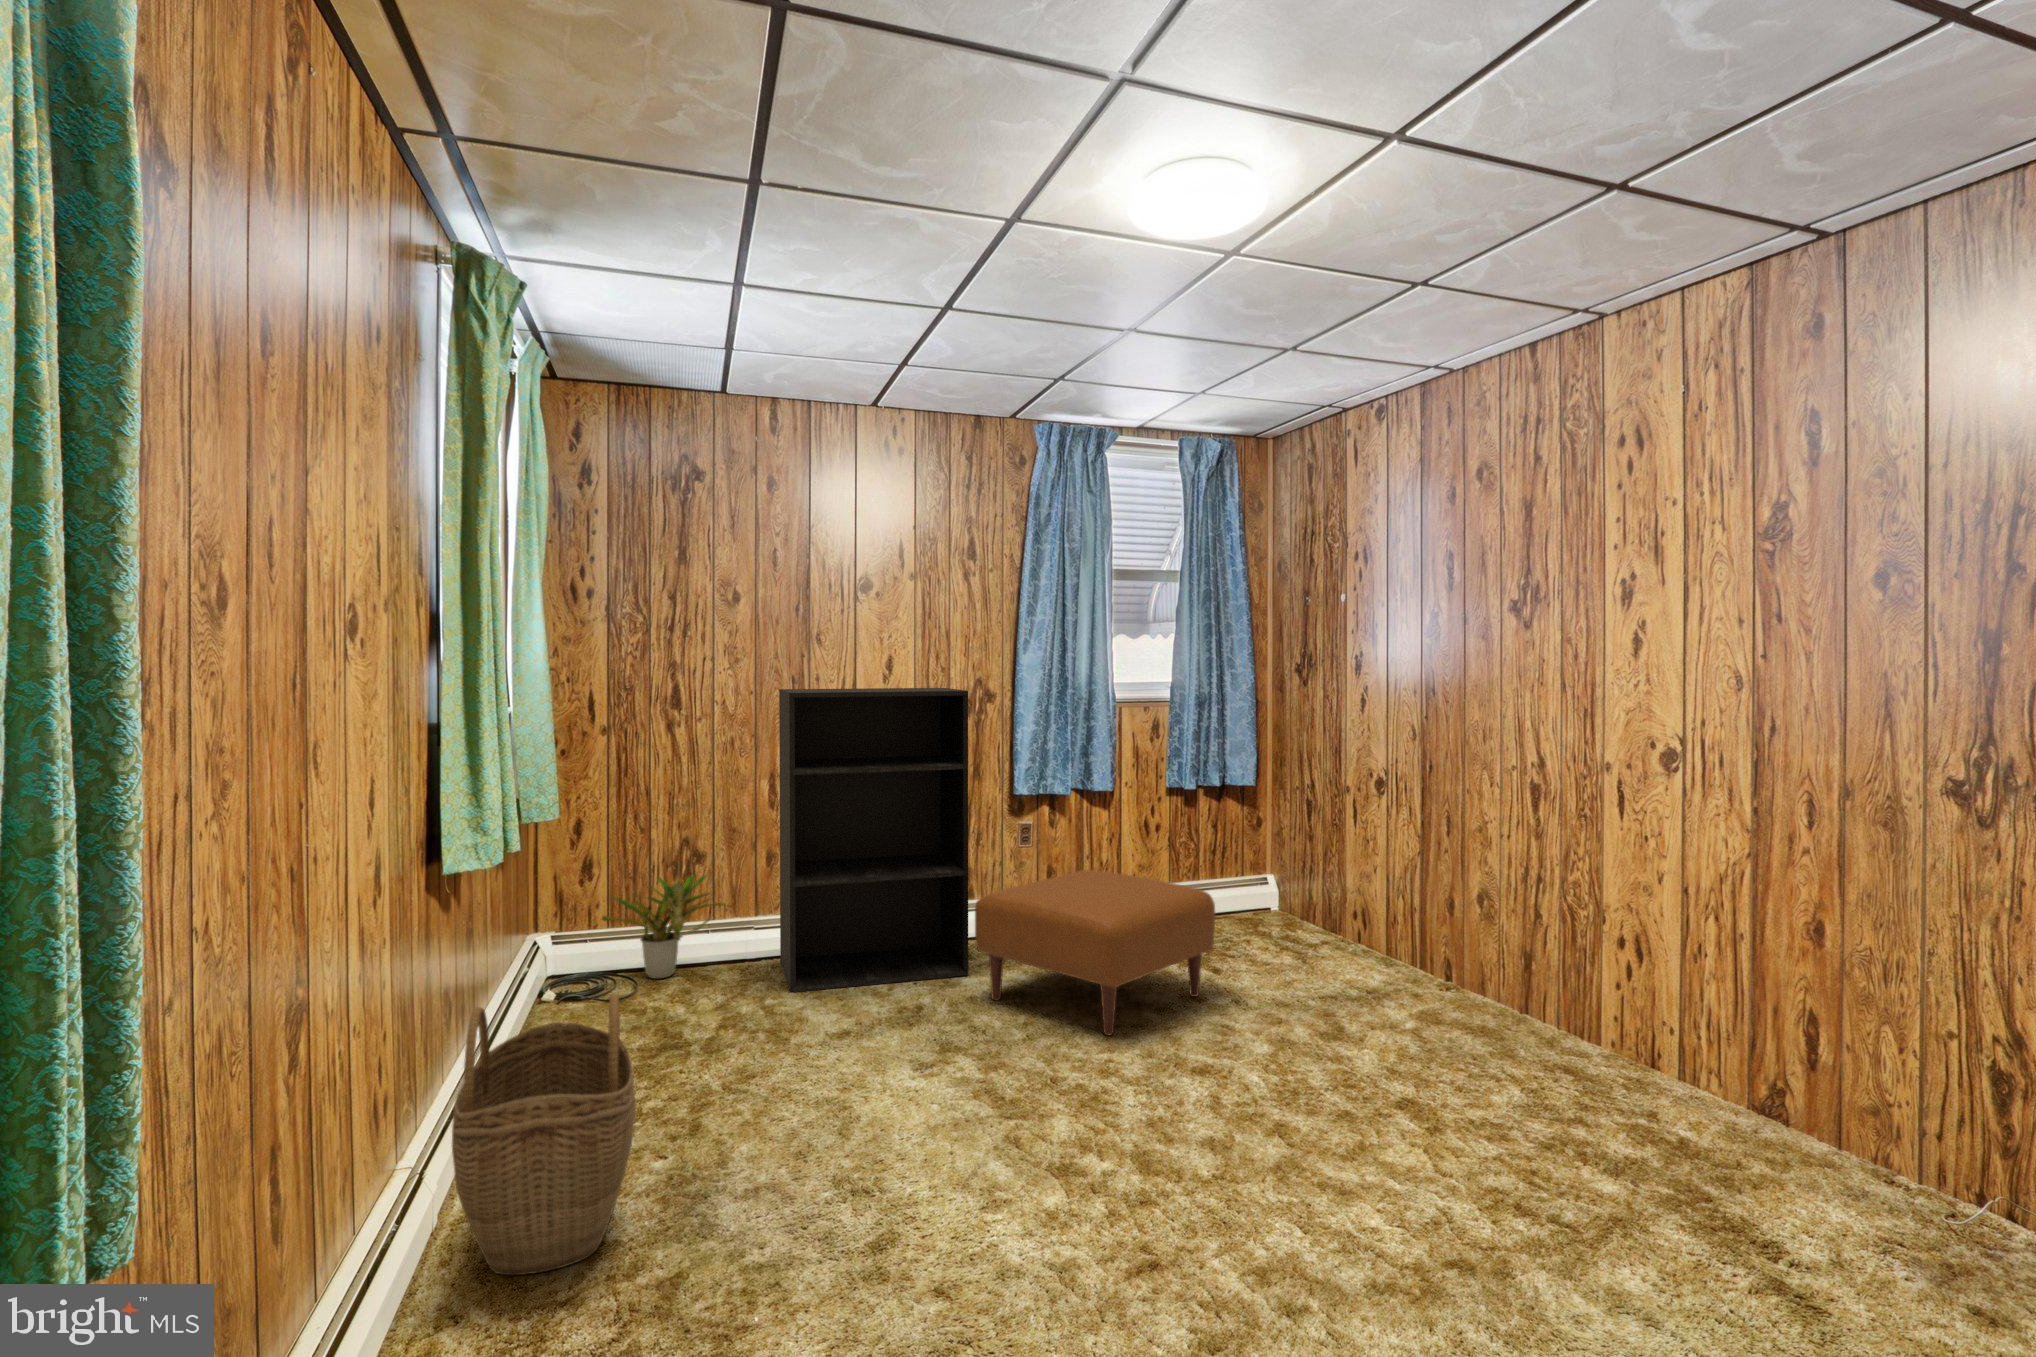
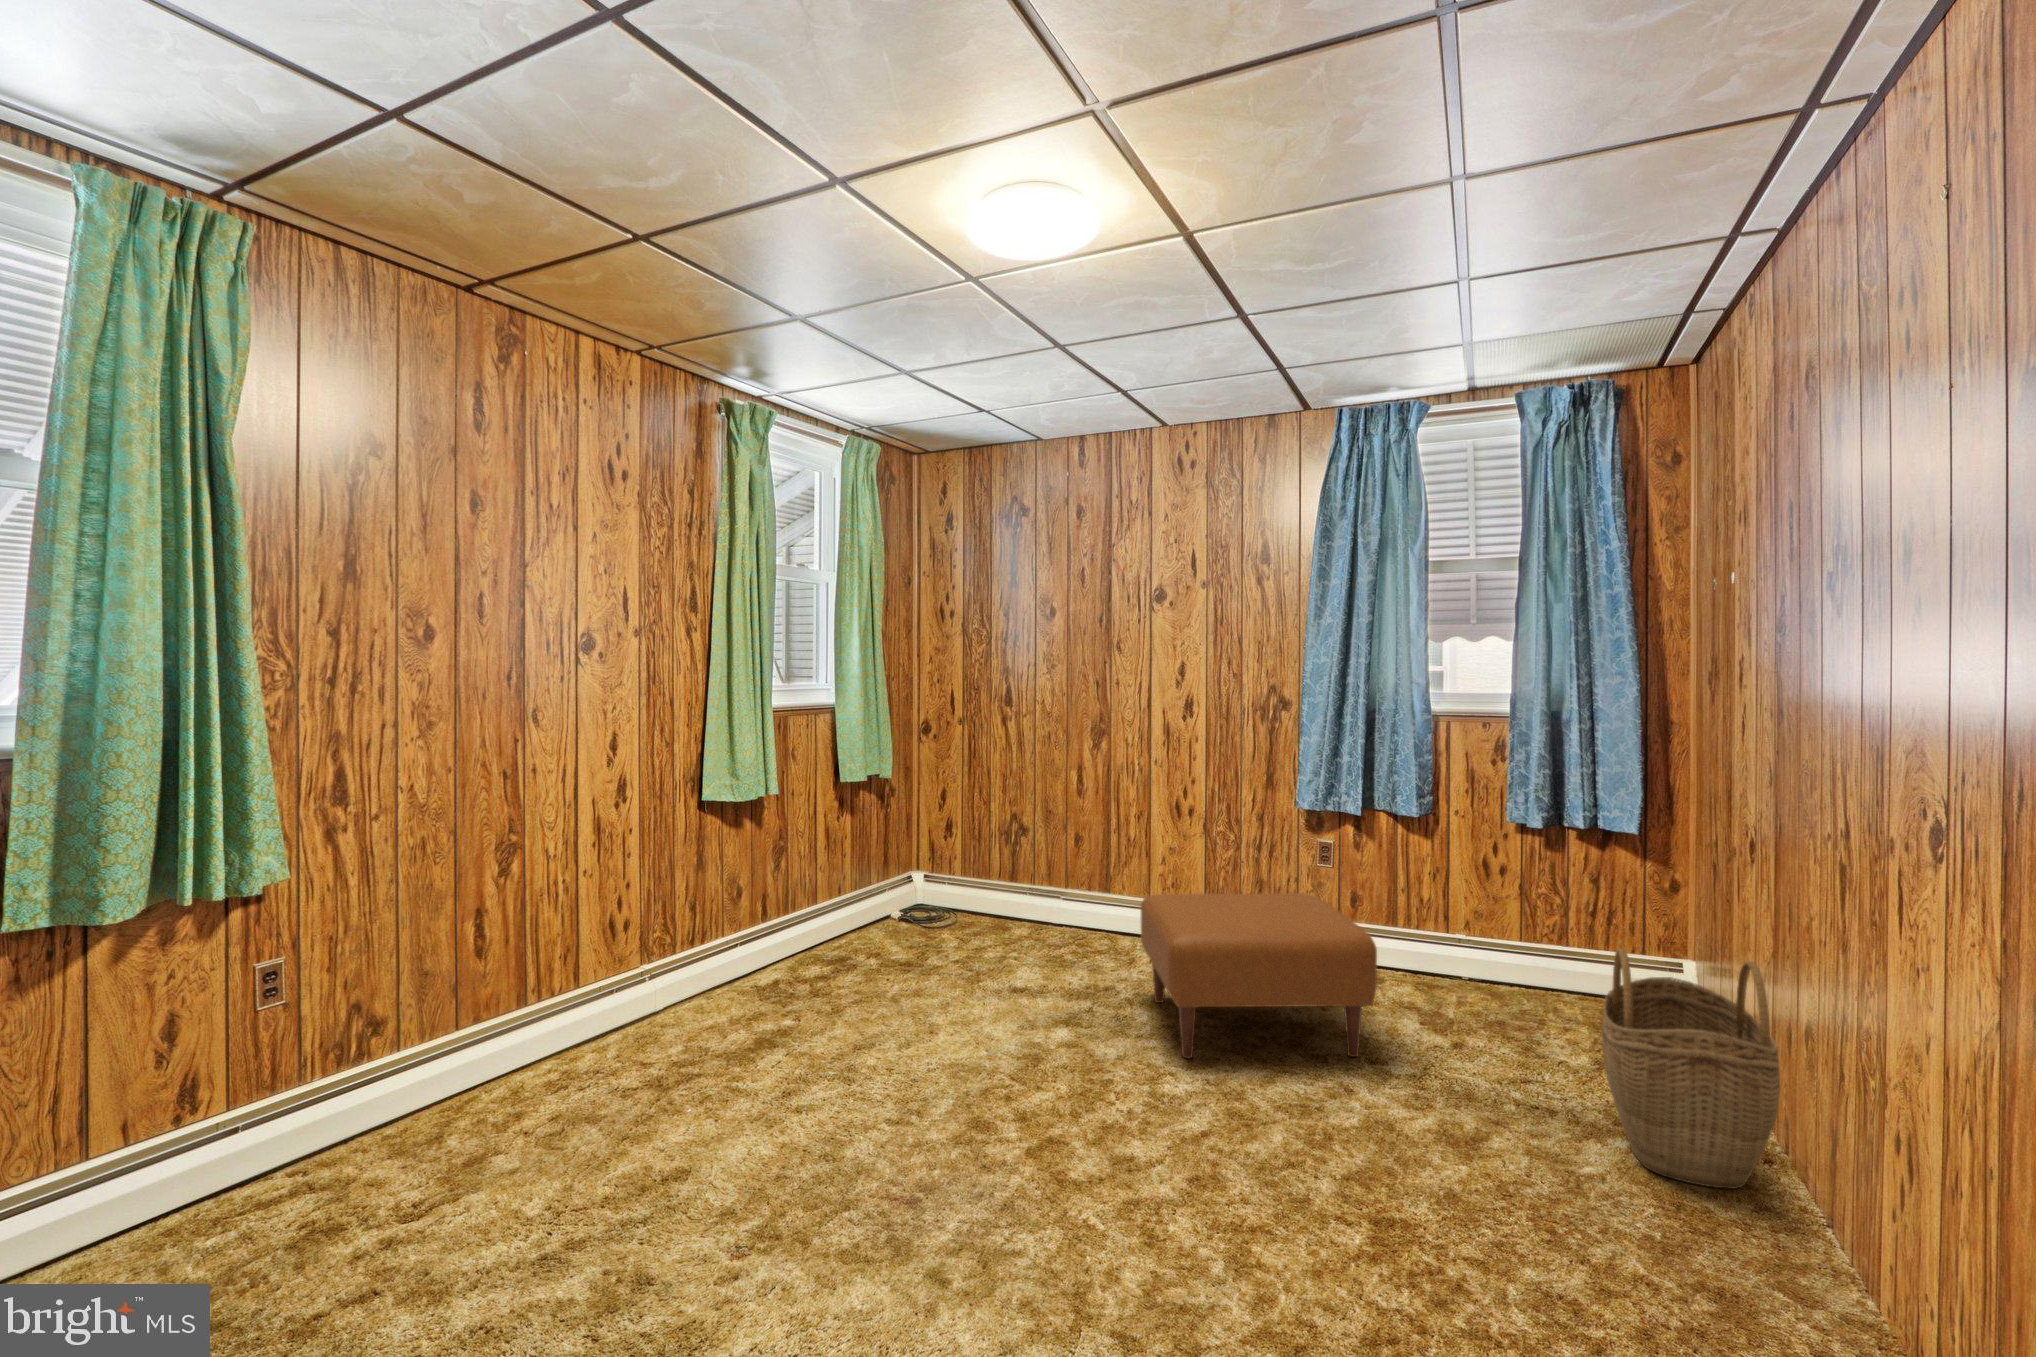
bookshelf: present [779,688,968,992] -> none [1026,691,1209,977]
potted plant: present [602,874,728,979] -> none [924,841,1024,922]
woven basket: present [452,993,636,1275] -> present [1602,948,1780,1189]

